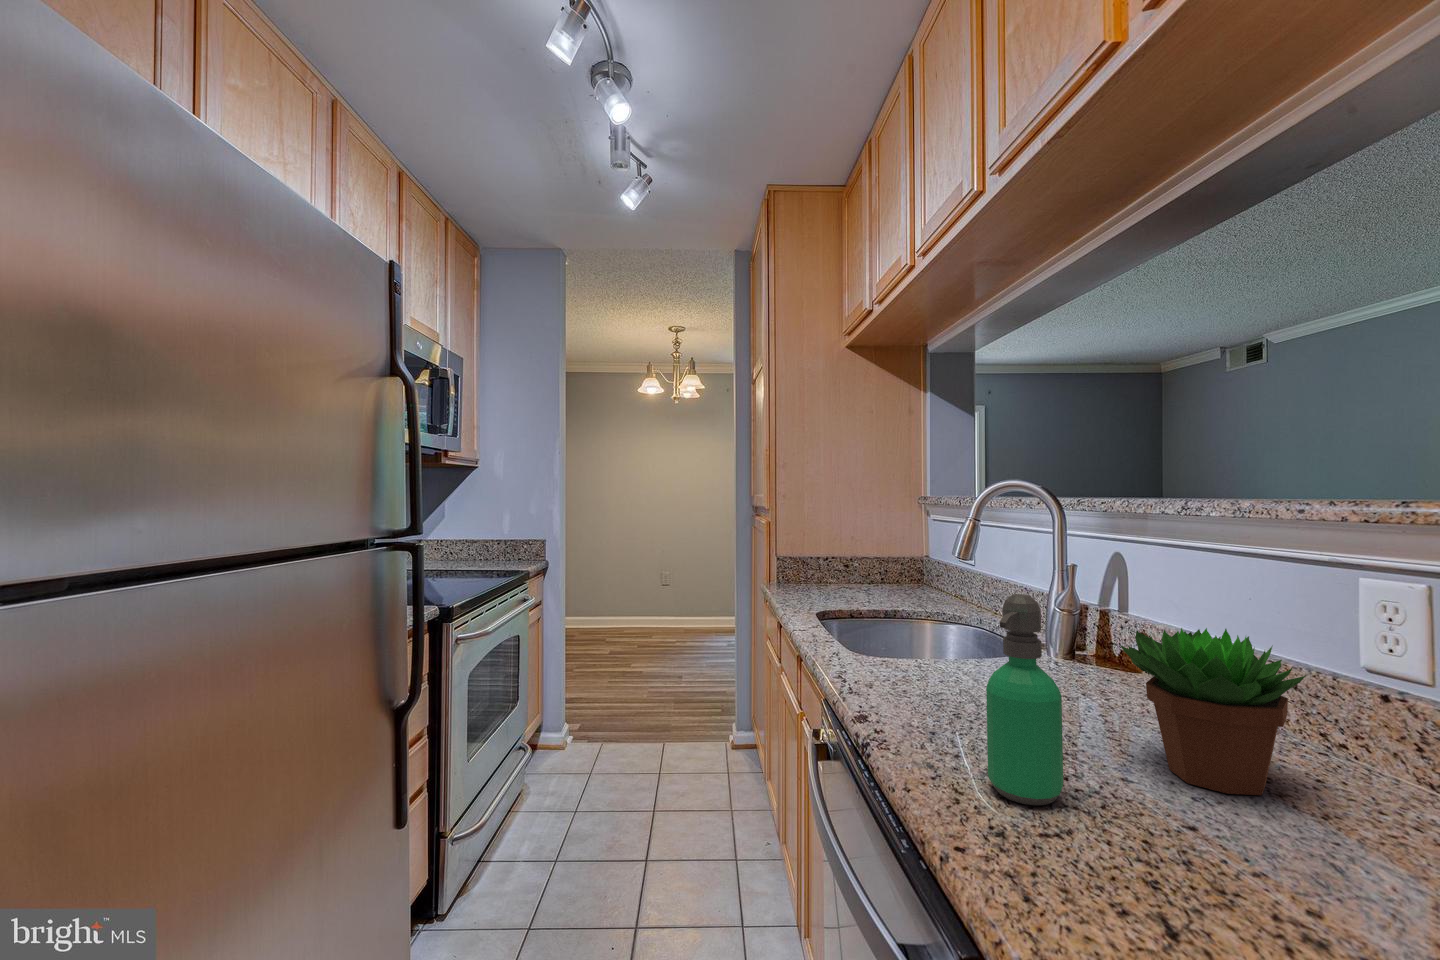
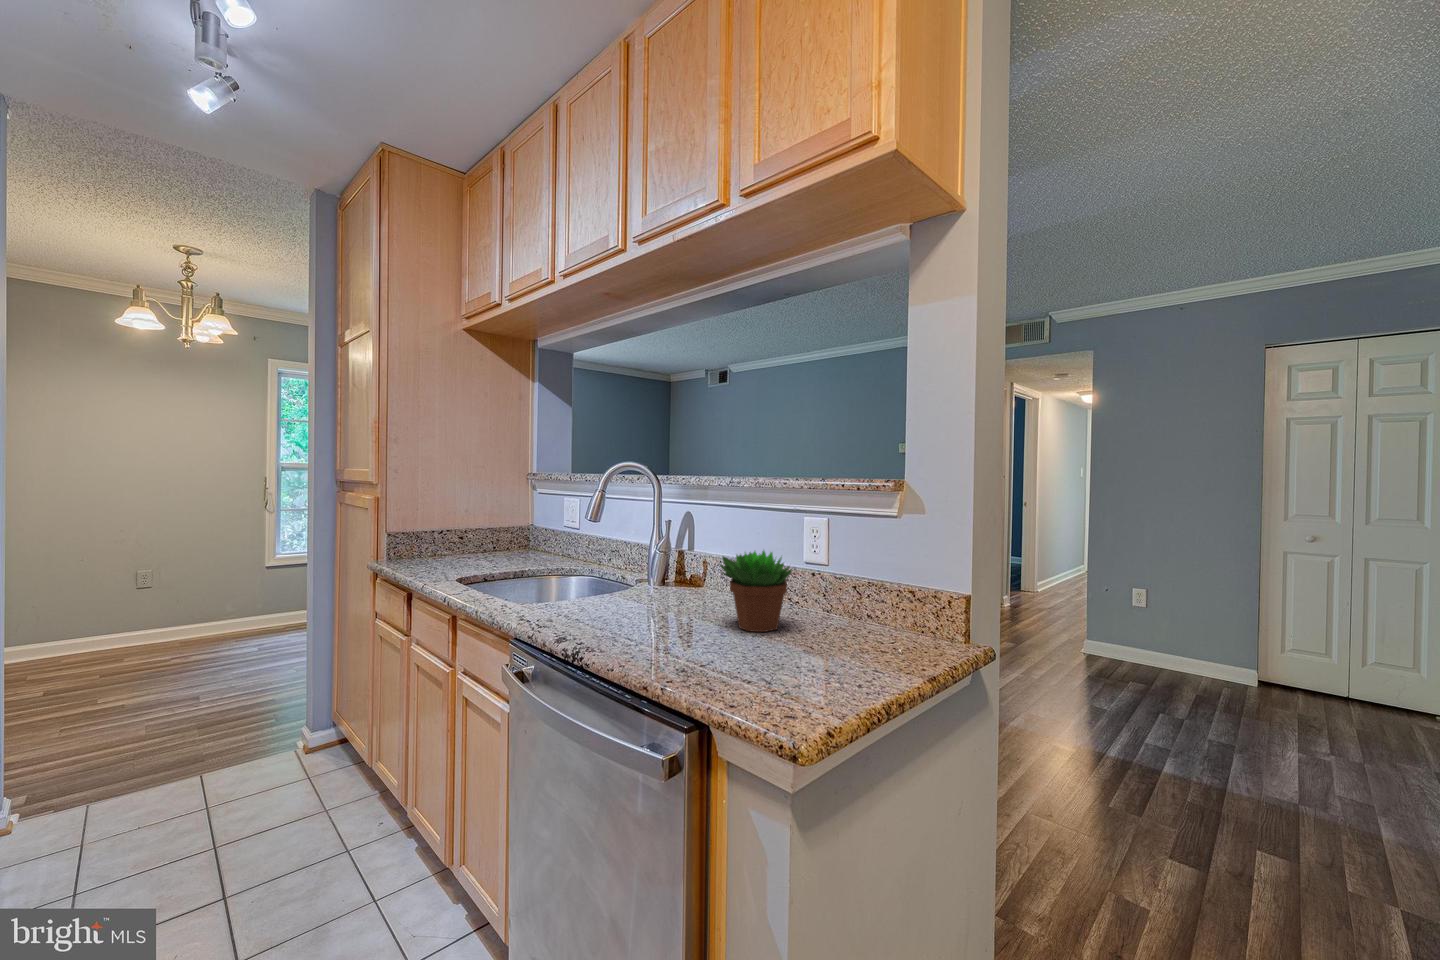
soap dispenser: present [986,594,1063,805] -> none [663,538,702,656]

